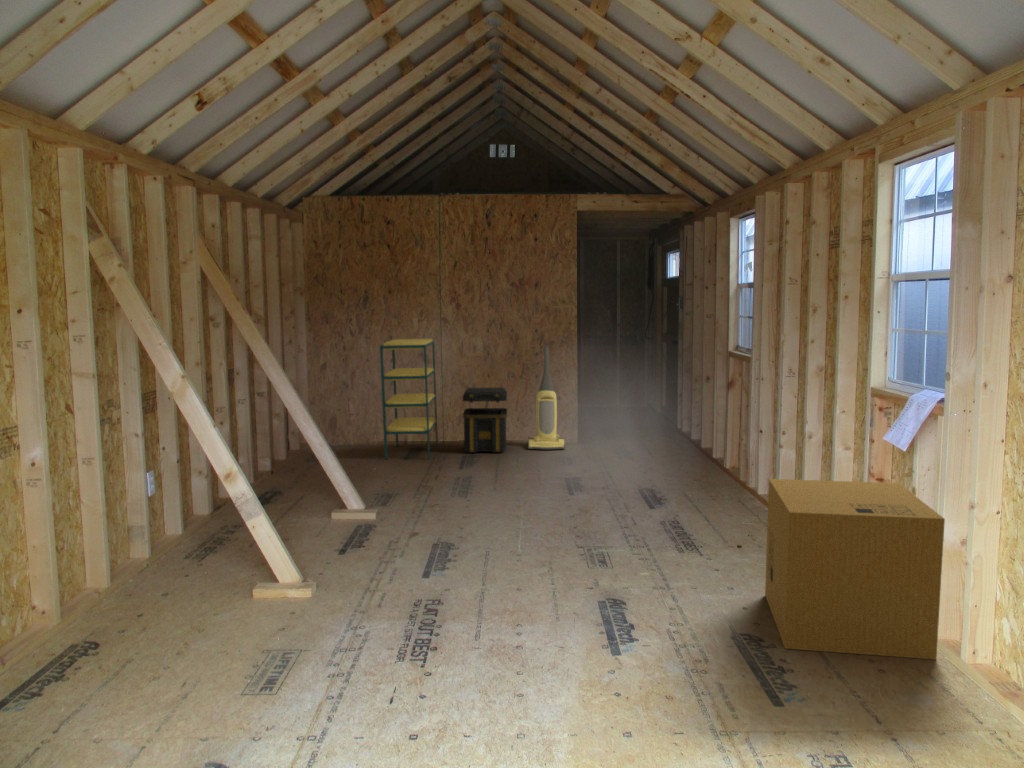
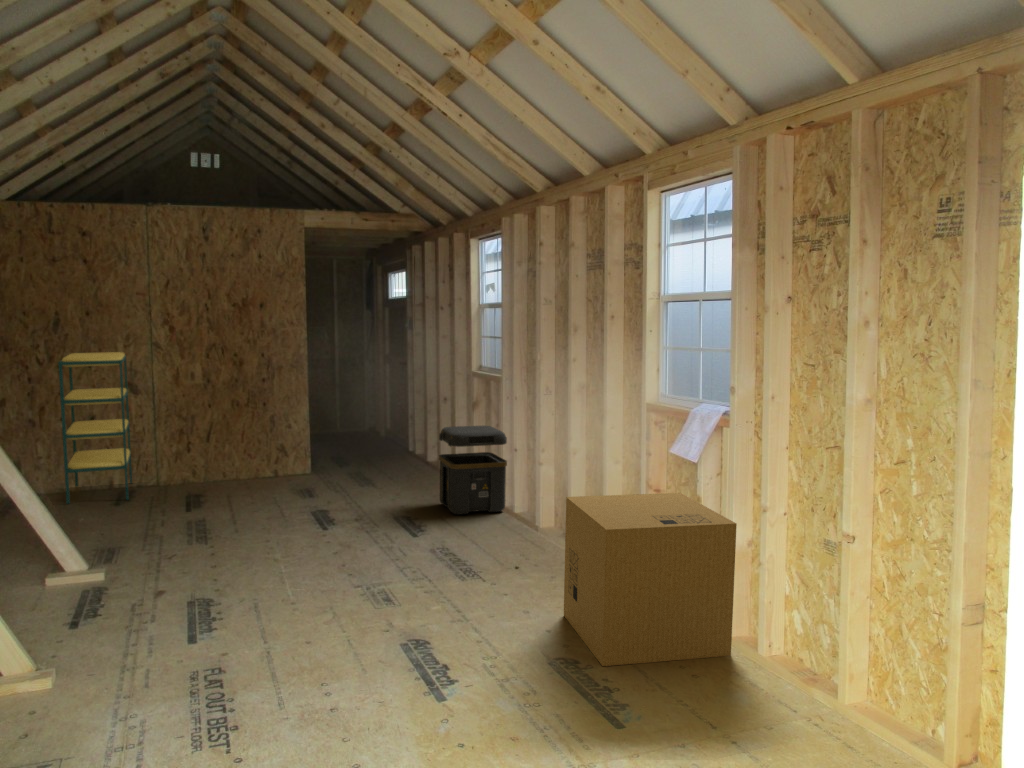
vacuum cleaner: present [528,347,565,450] -> none [249,361,293,480]
toolbox: present [463,388,507,453] -> present [439,426,507,515]

